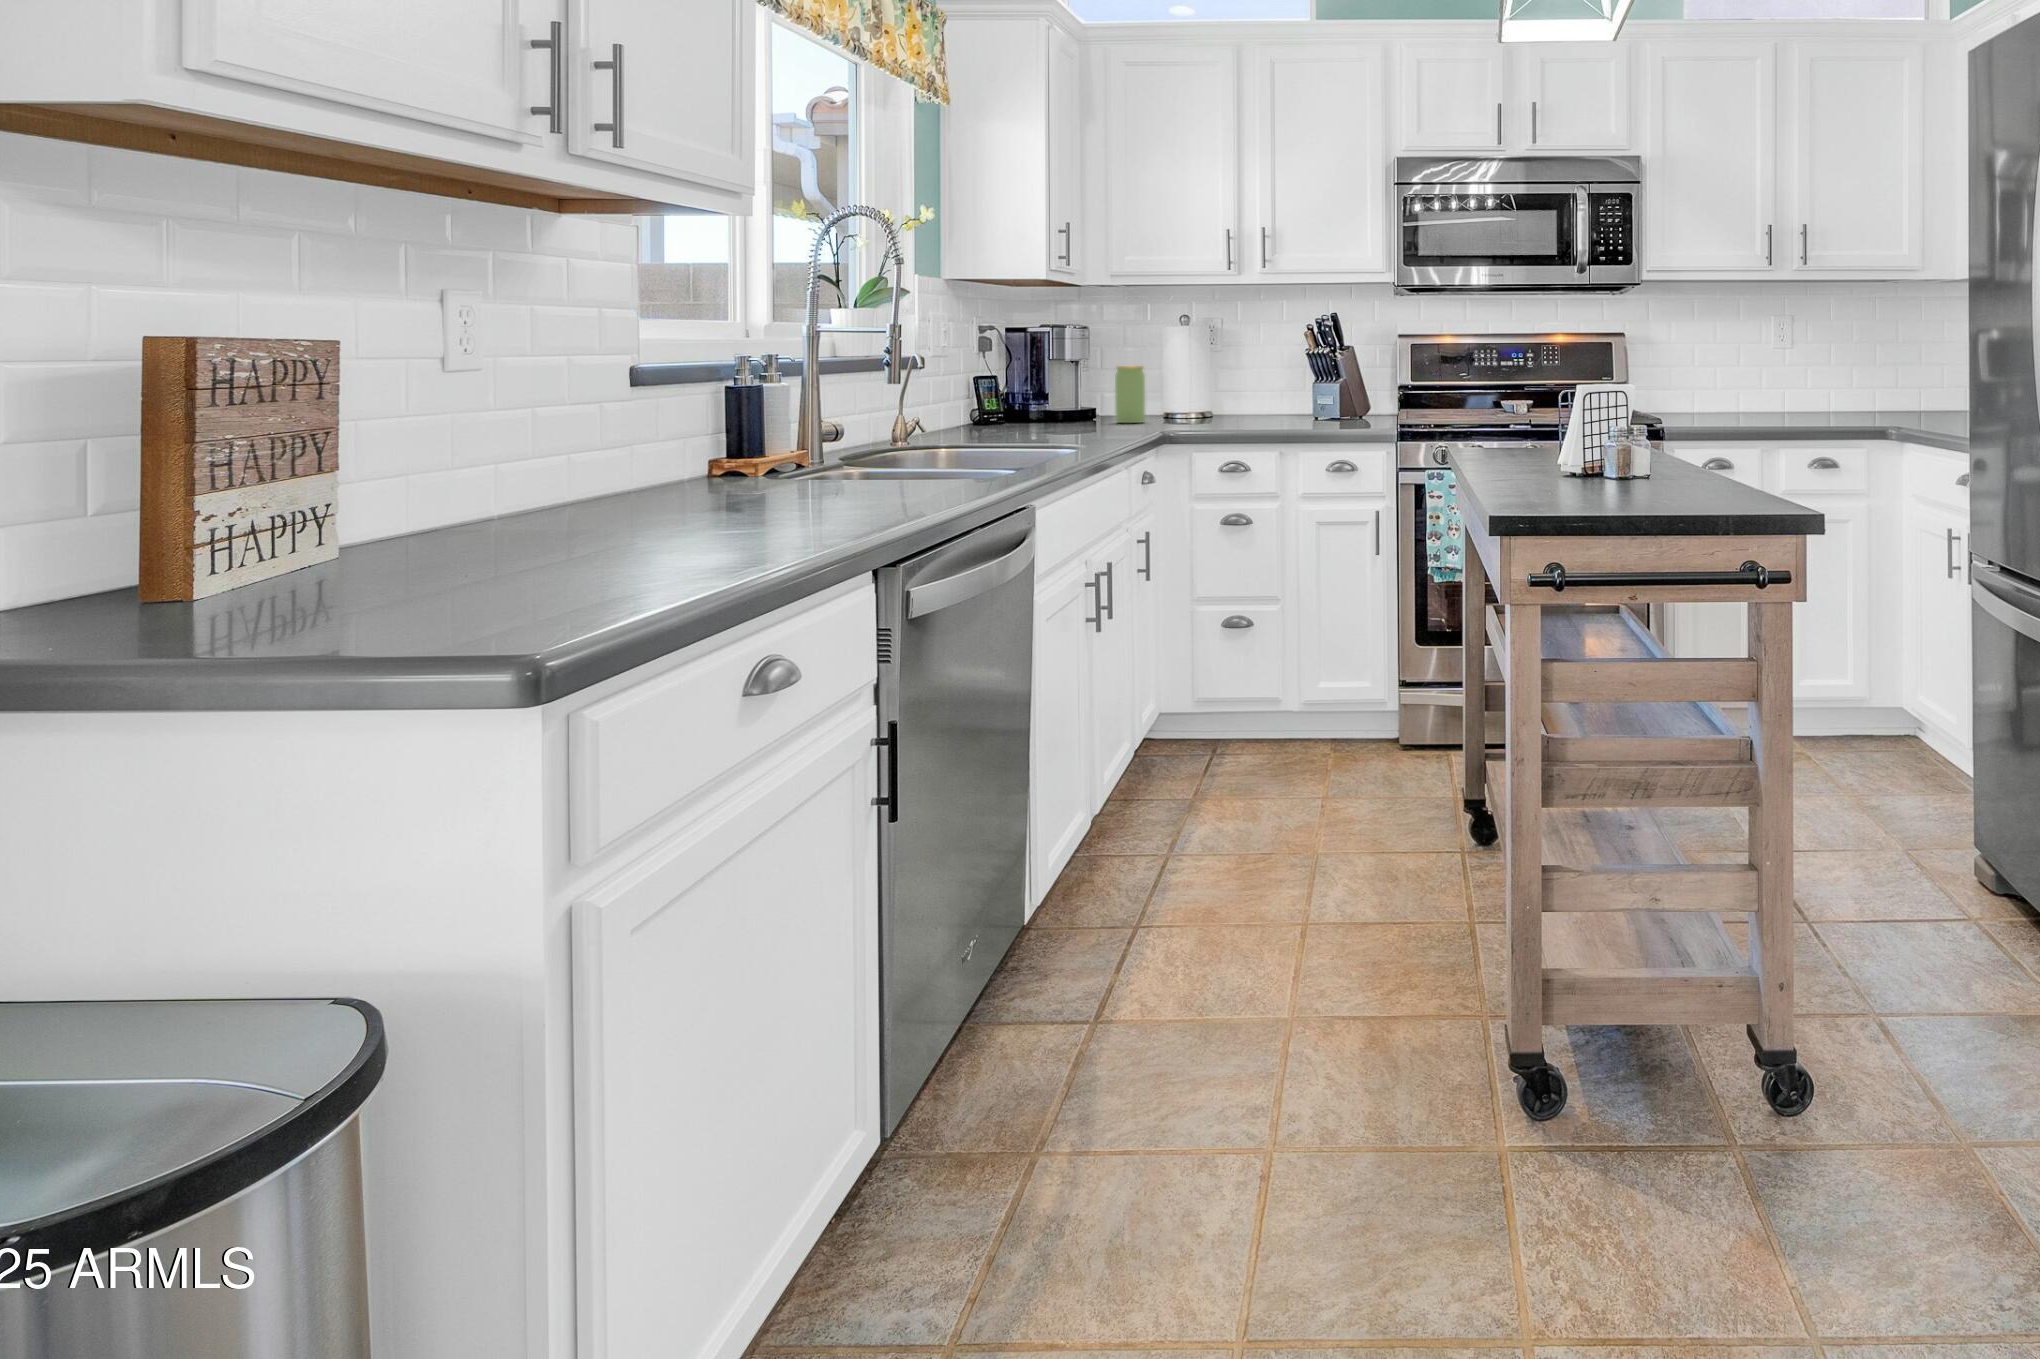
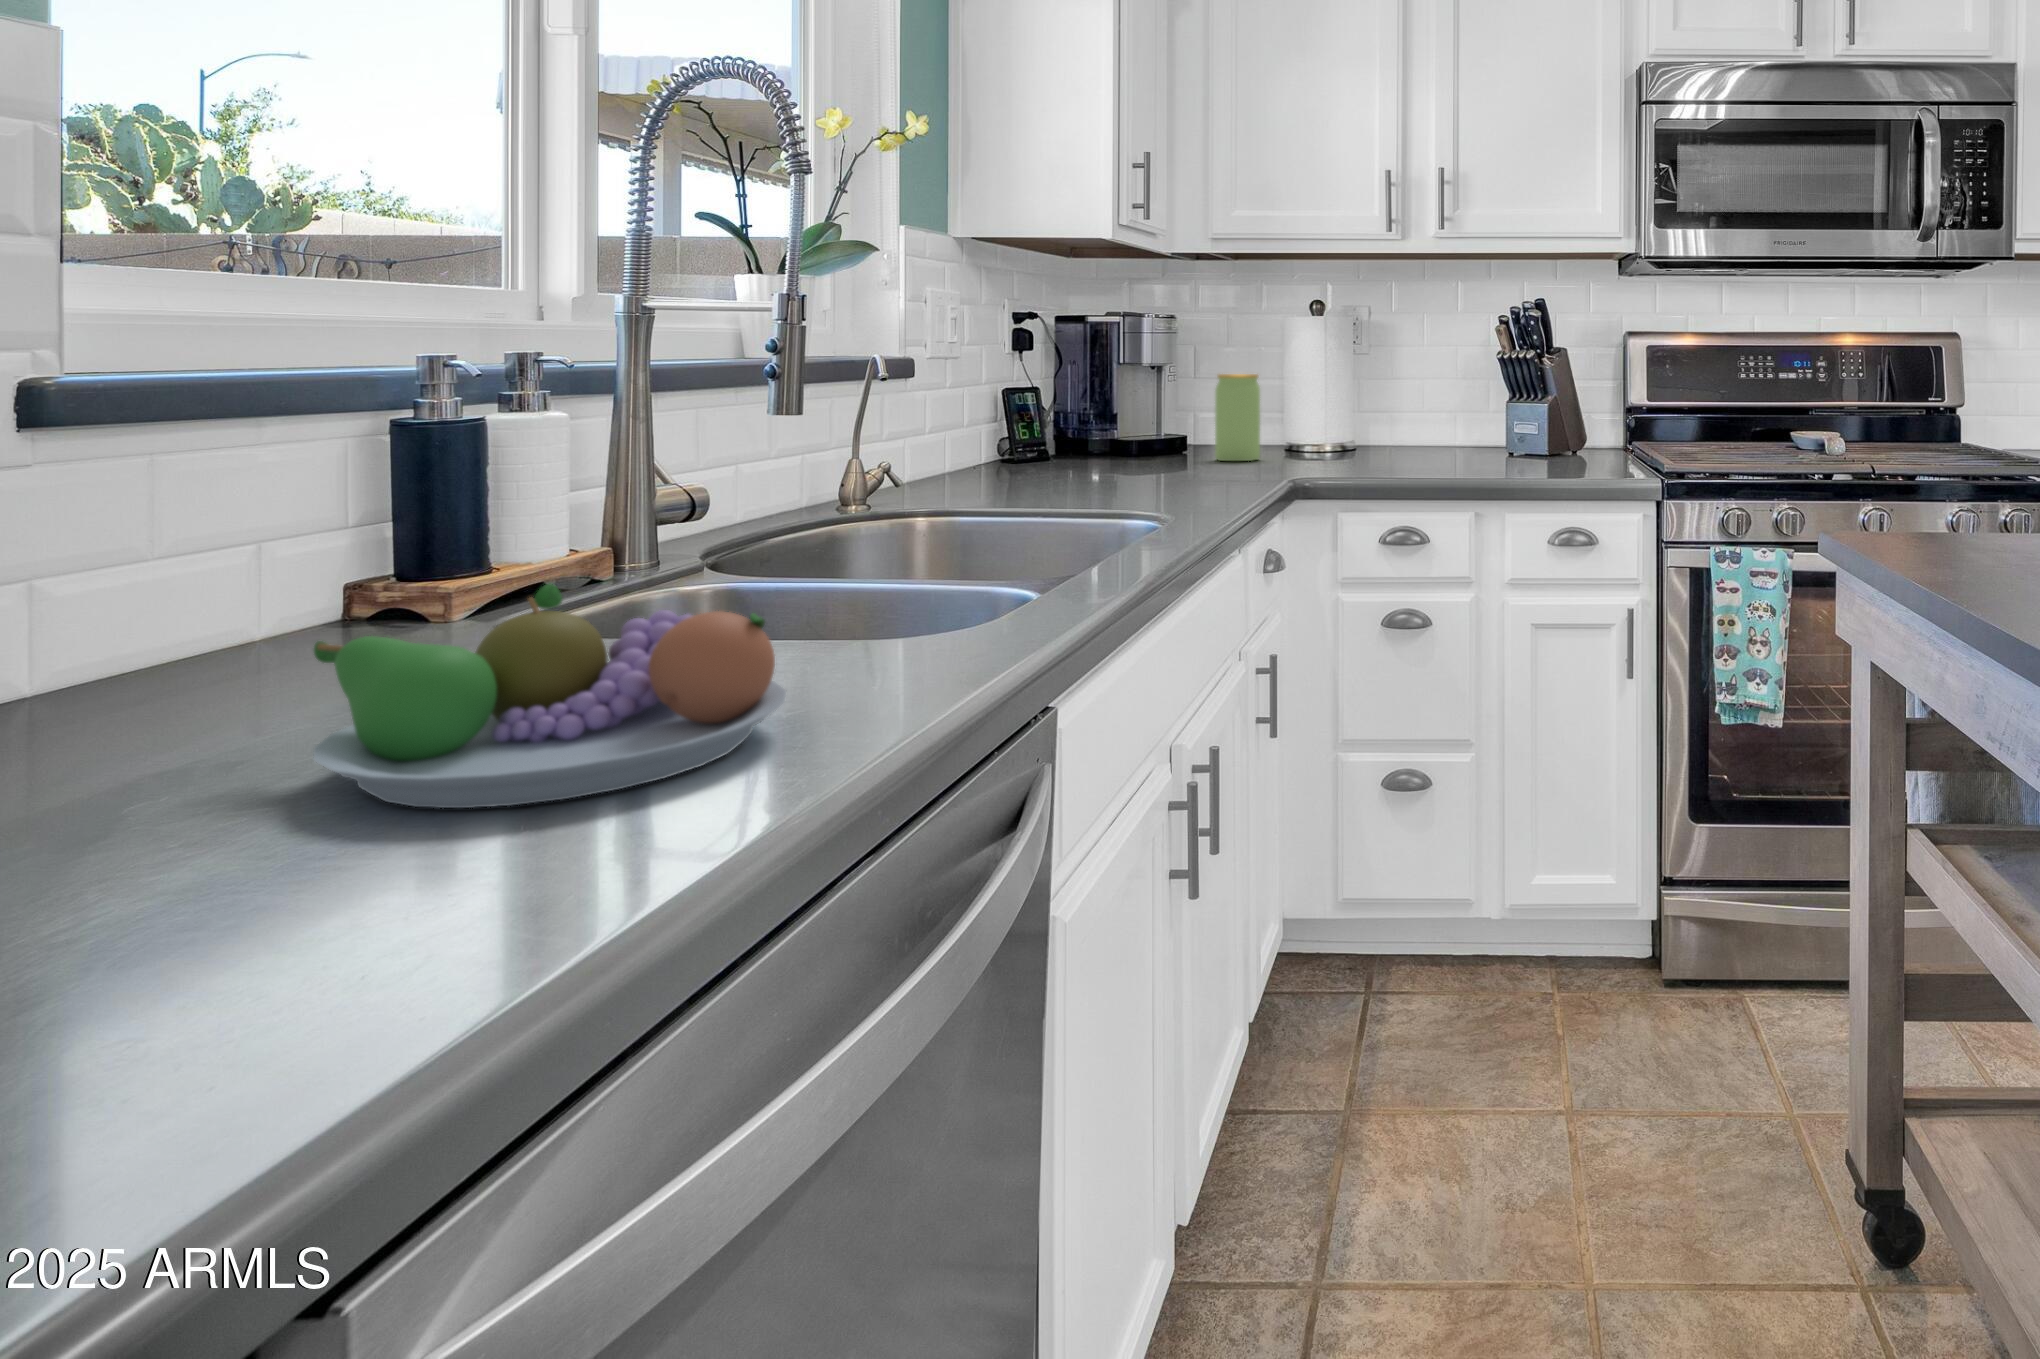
fruit bowl: none [769,443,936,508] -> present [313,584,786,808]

